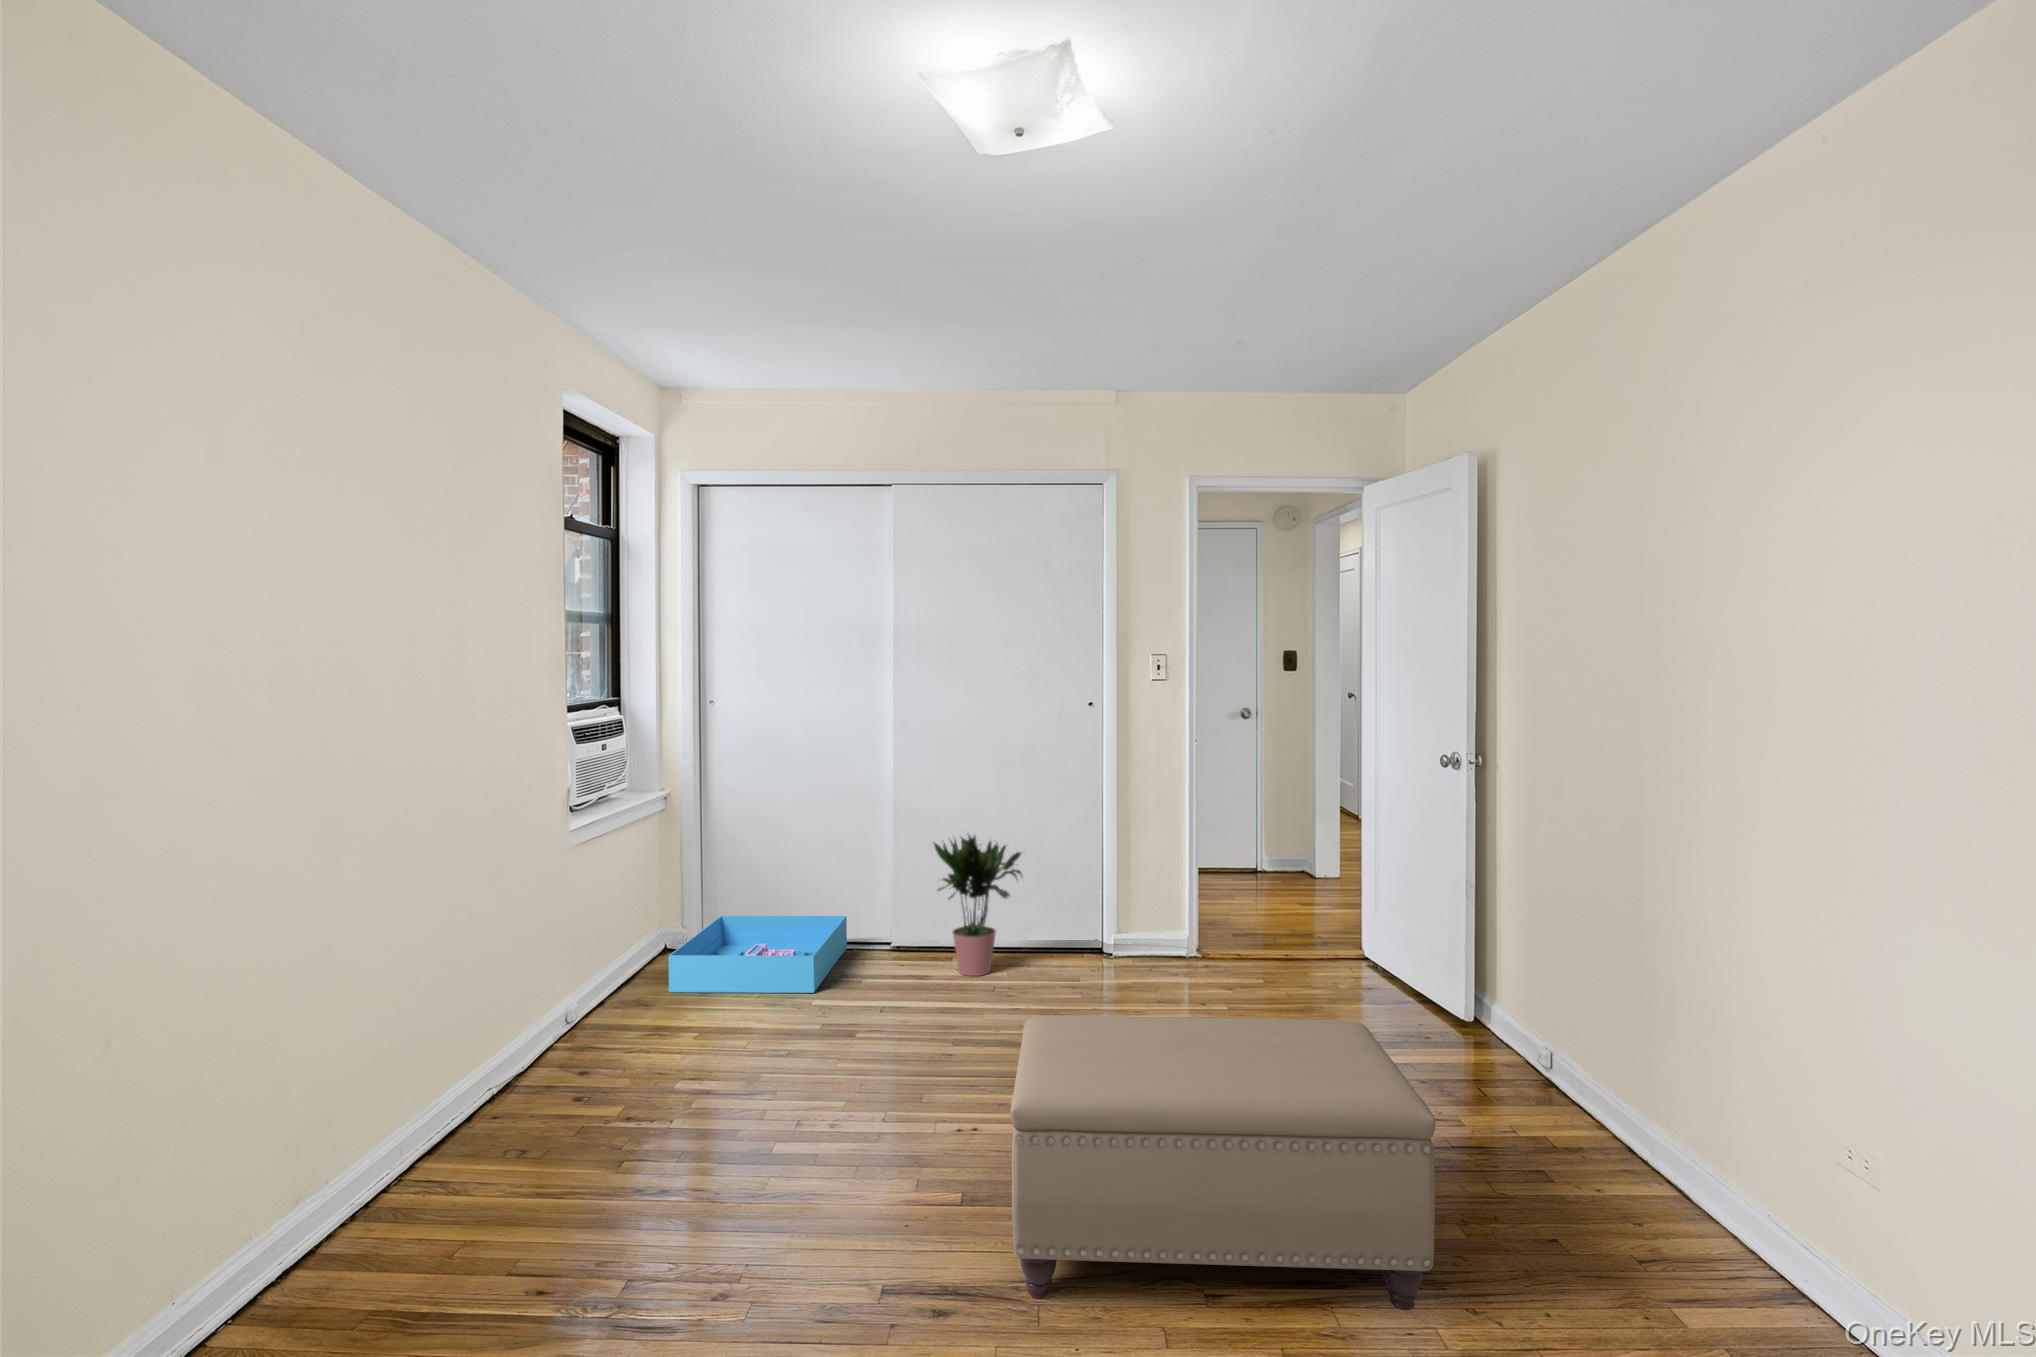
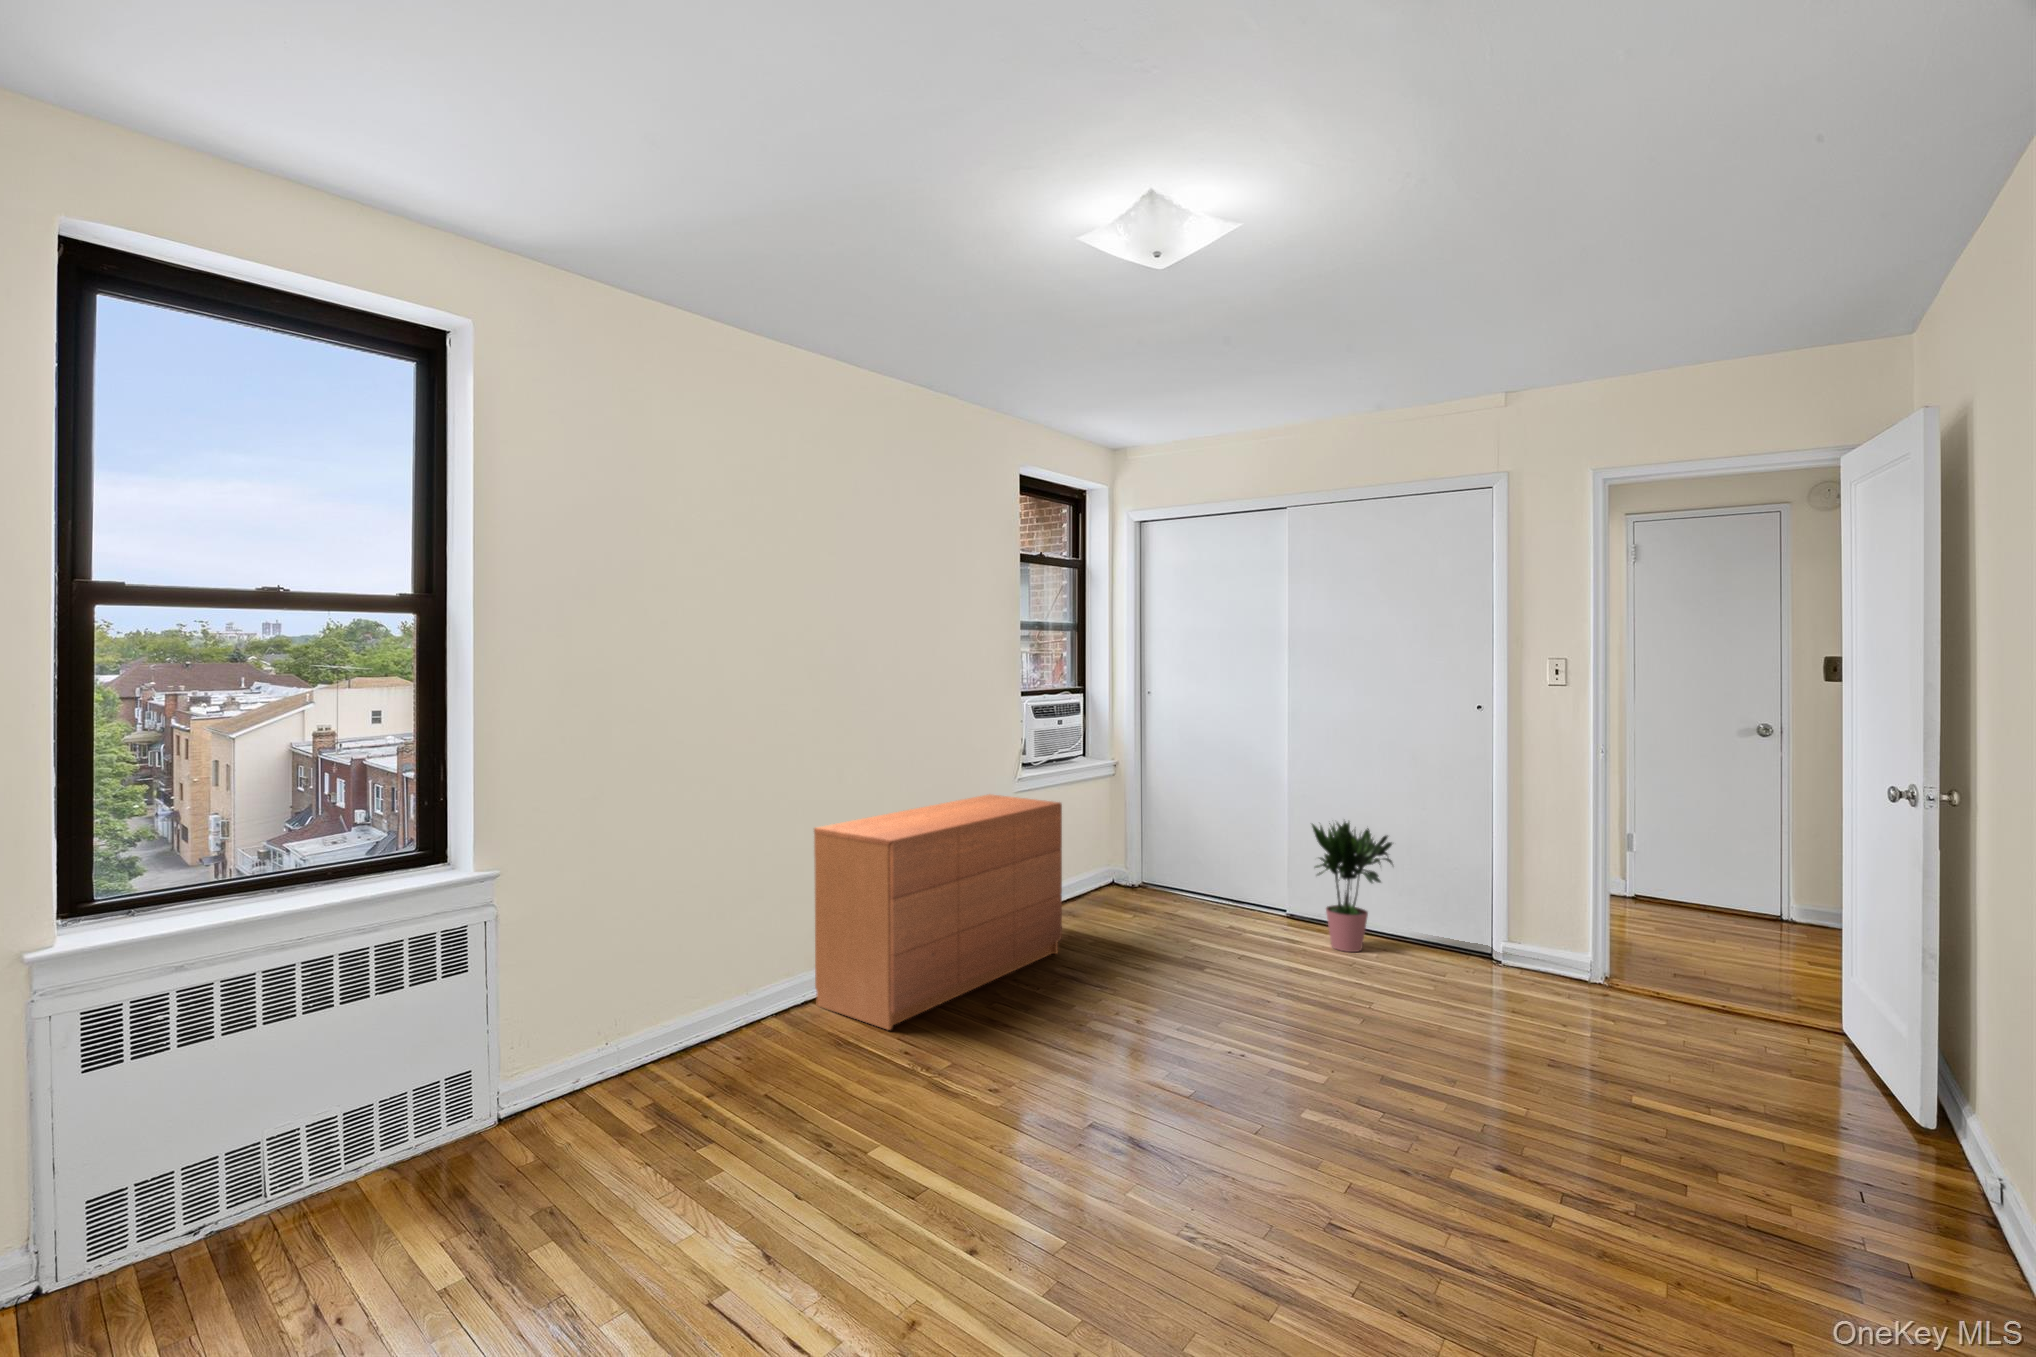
dresser: none [294,857,667,1268] -> present [814,794,1062,1030]
storage bin: present [668,916,847,993] -> none [1095,865,1251,935]
ottoman: present [1011,1016,1436,1310] -> none [1165,960,1573,1292]

